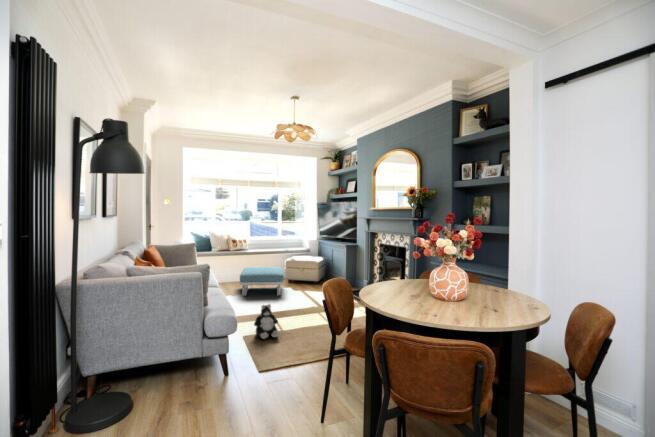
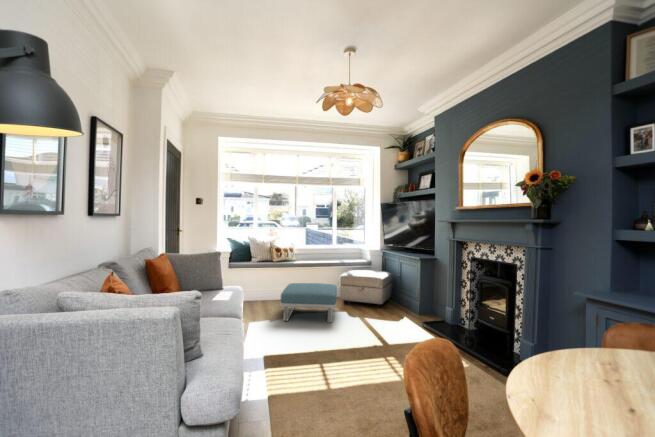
plush toy: present [254,304,279,339] -> none [285,348,323,405]

